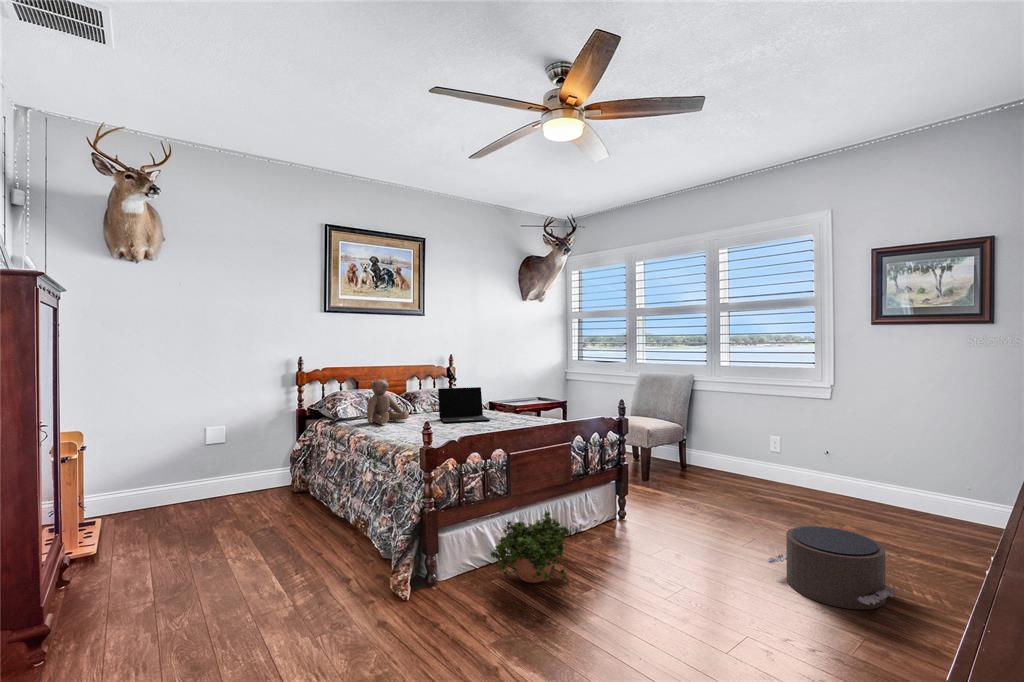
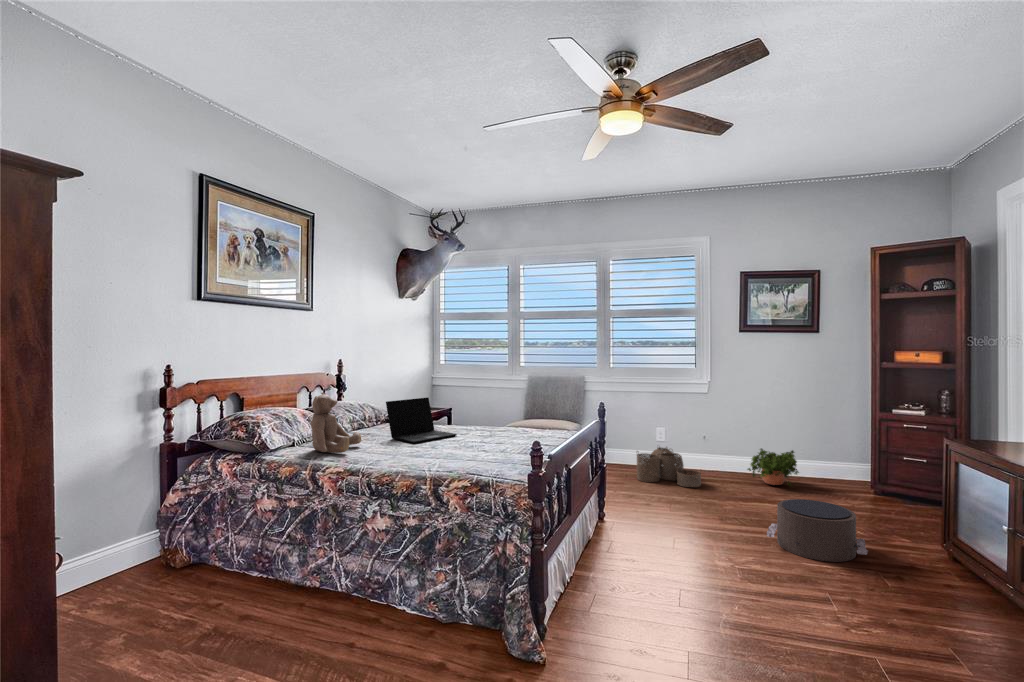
woven basket: none [723,456,794,507] -> present [637,447,701,487]
potted plant: present [491,511,570,583] -> present [747,448,799,485]

